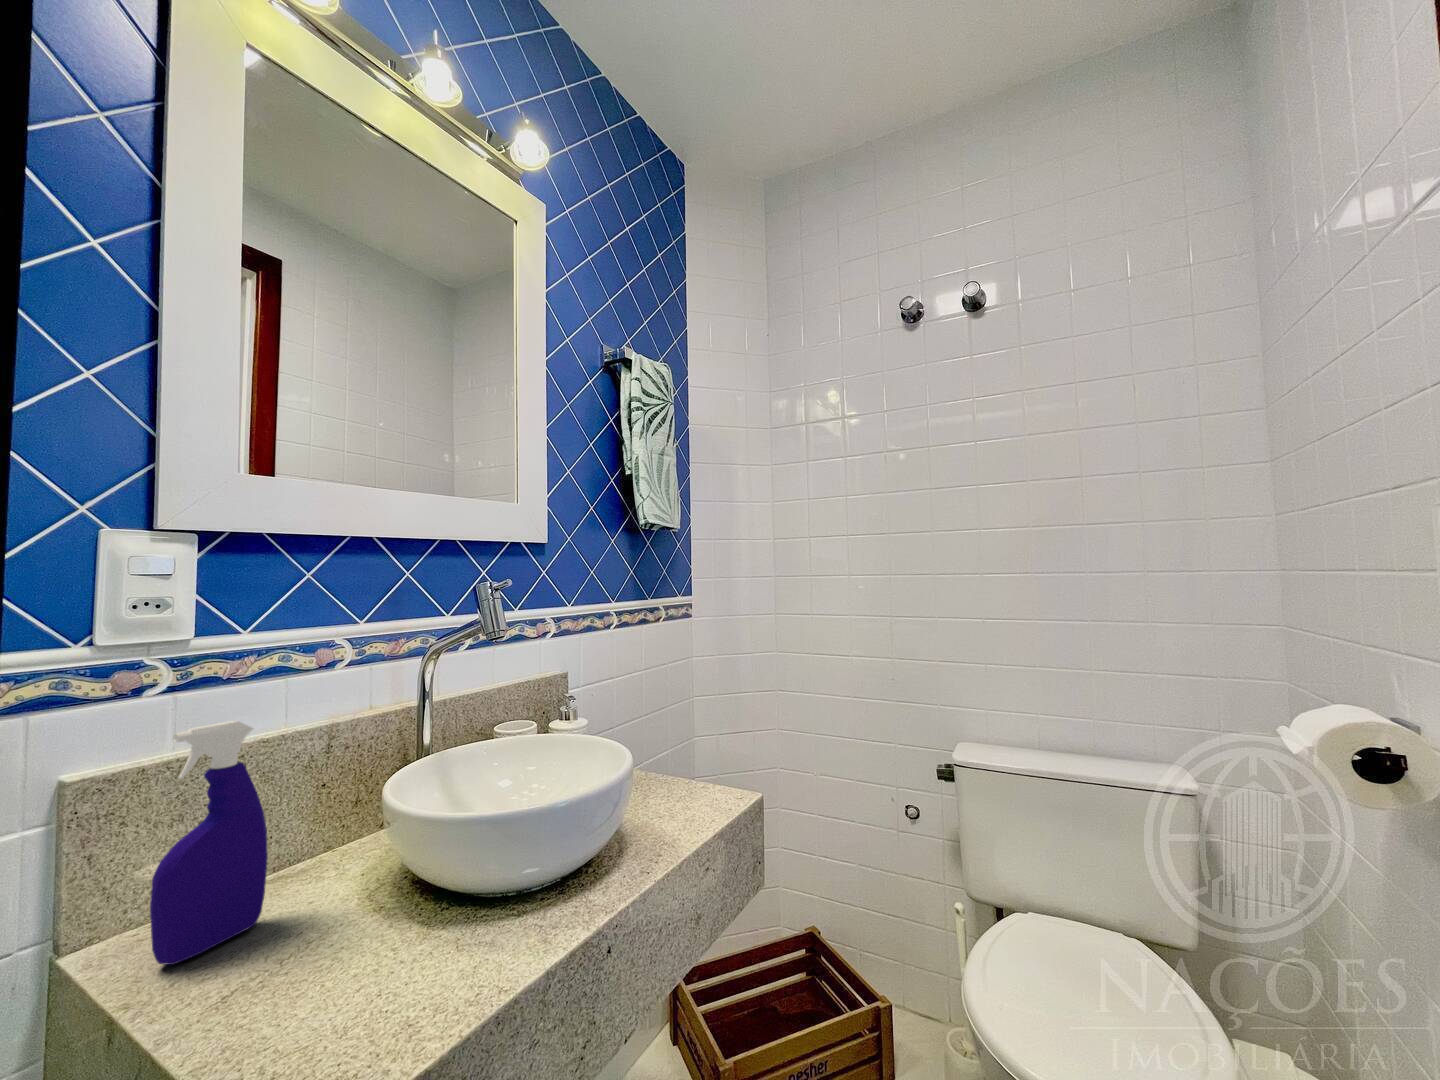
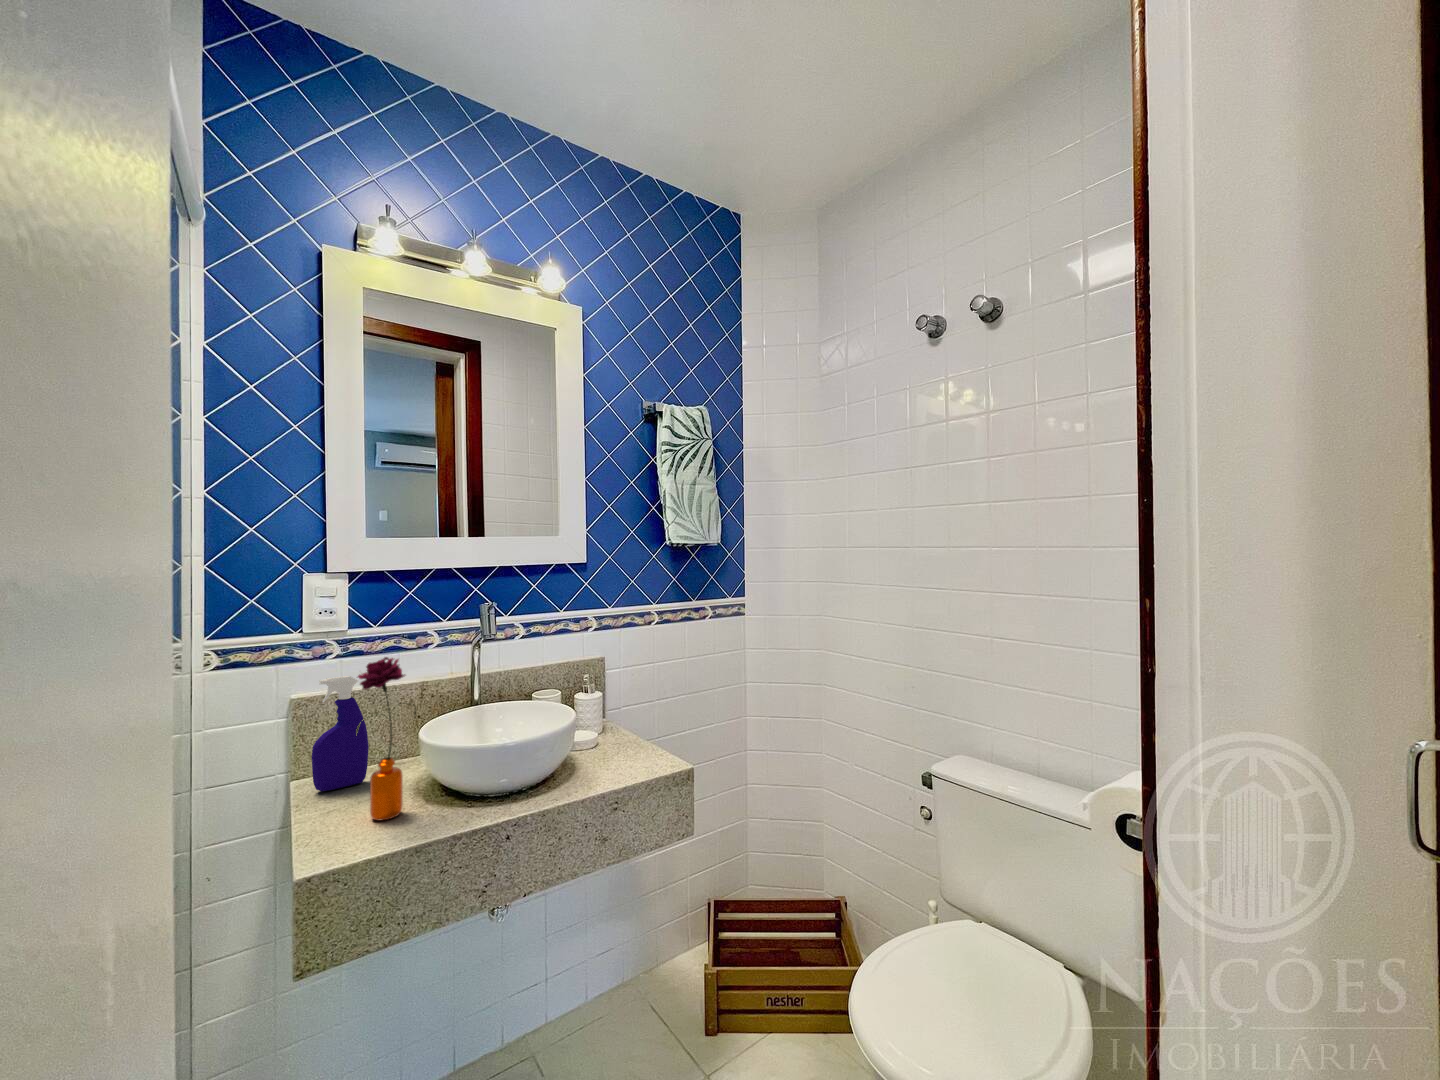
flower: none [338,668,450,994] -> present [356,657,416,820]

